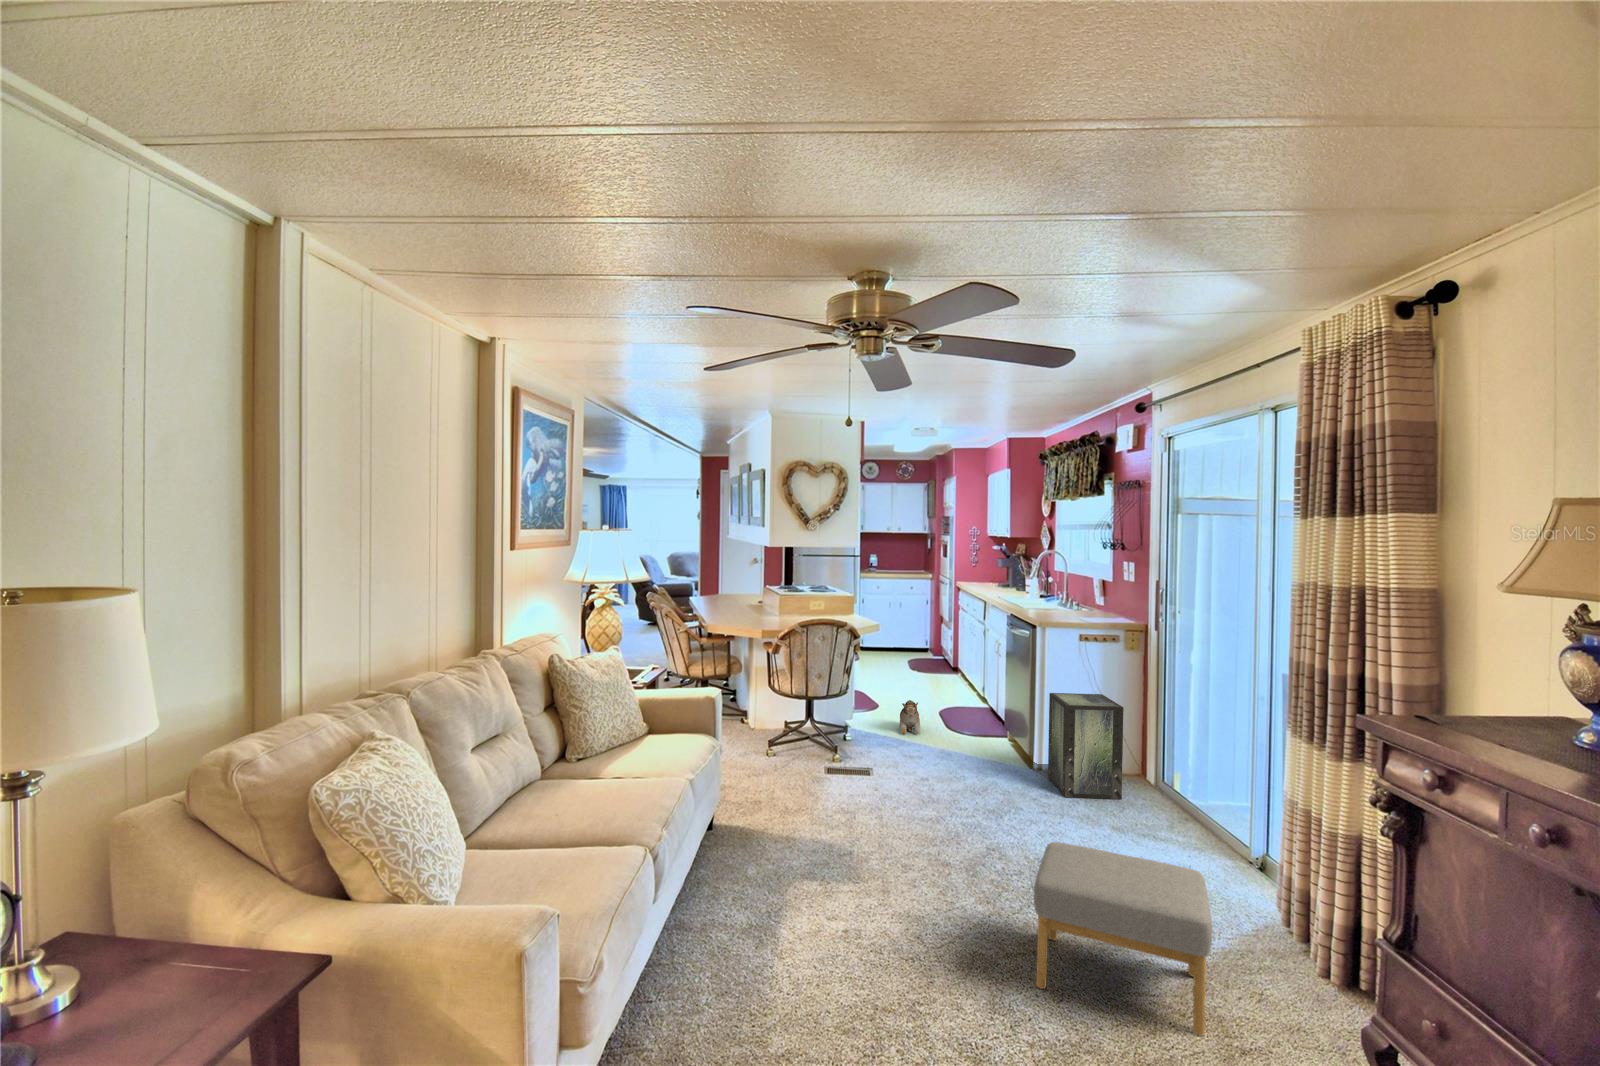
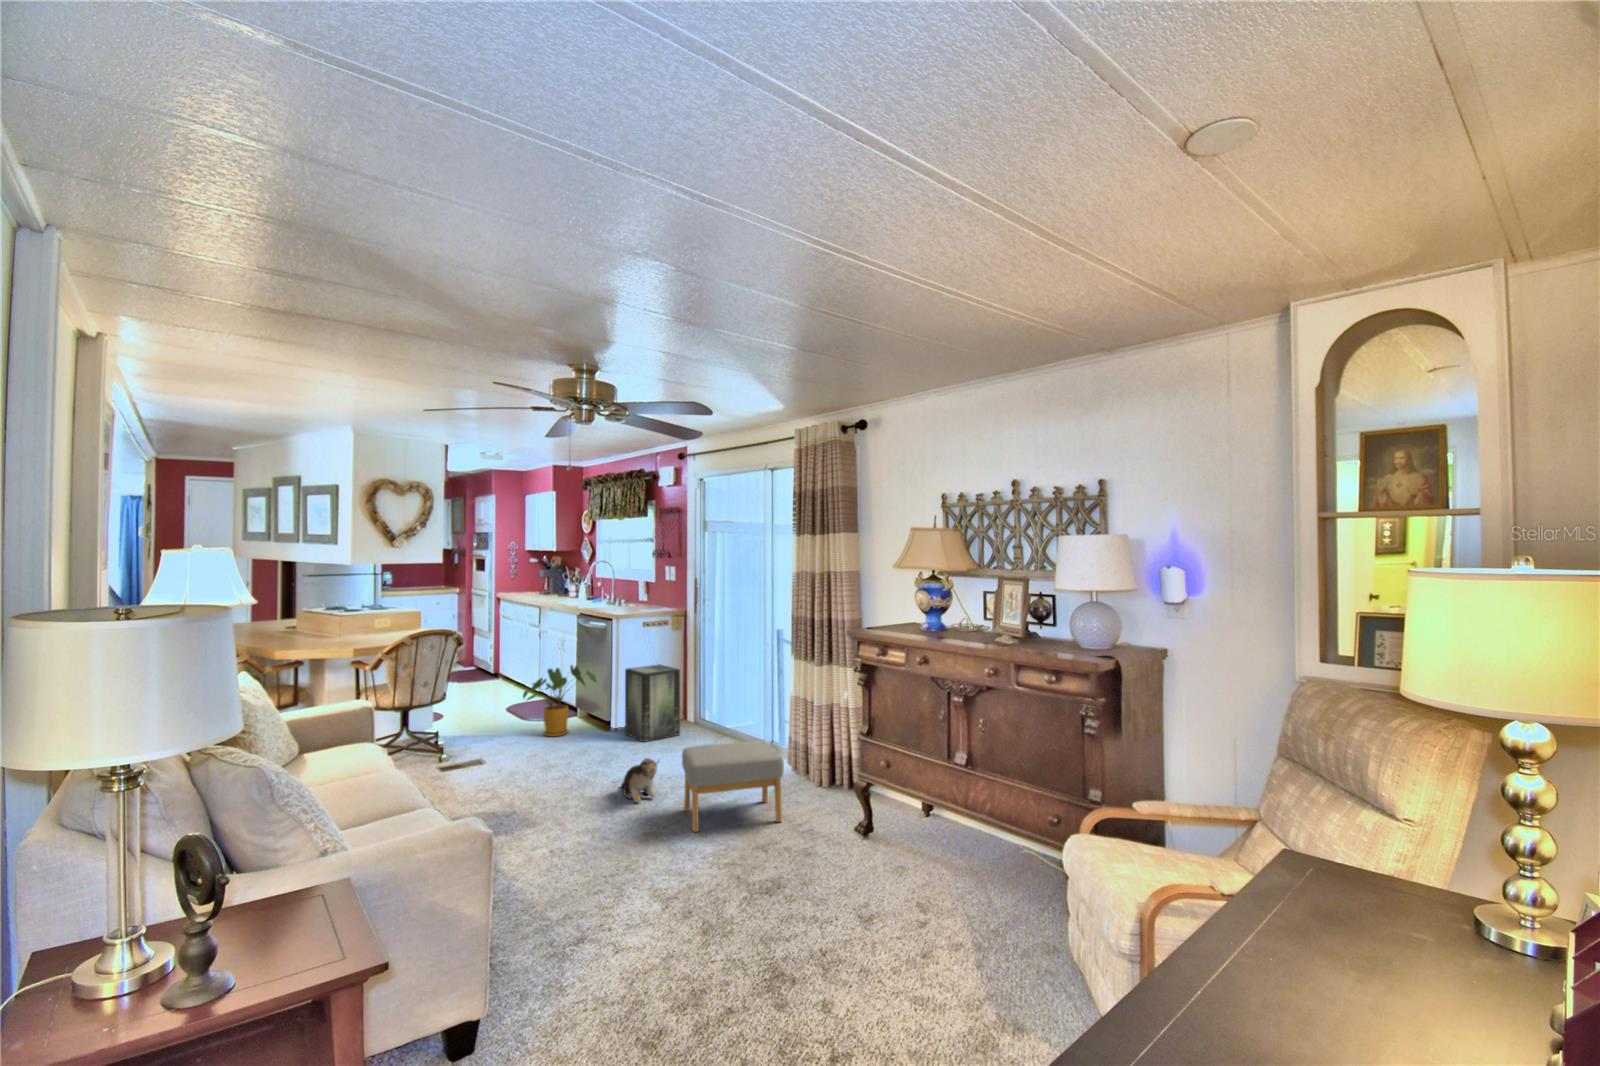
house plant: none [928,676,1018,760] -> present [523,666,597,737]
plush toy: present [900,700,920,734] -> present [621,758,659,803]

